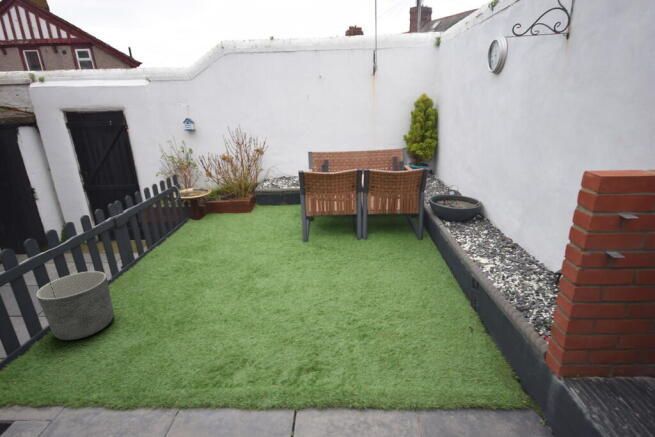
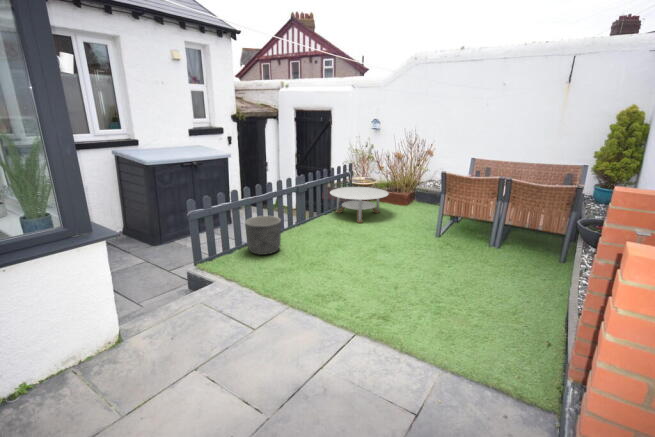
round table: none [158,200,236,246] -> present [330,187,389,223]

